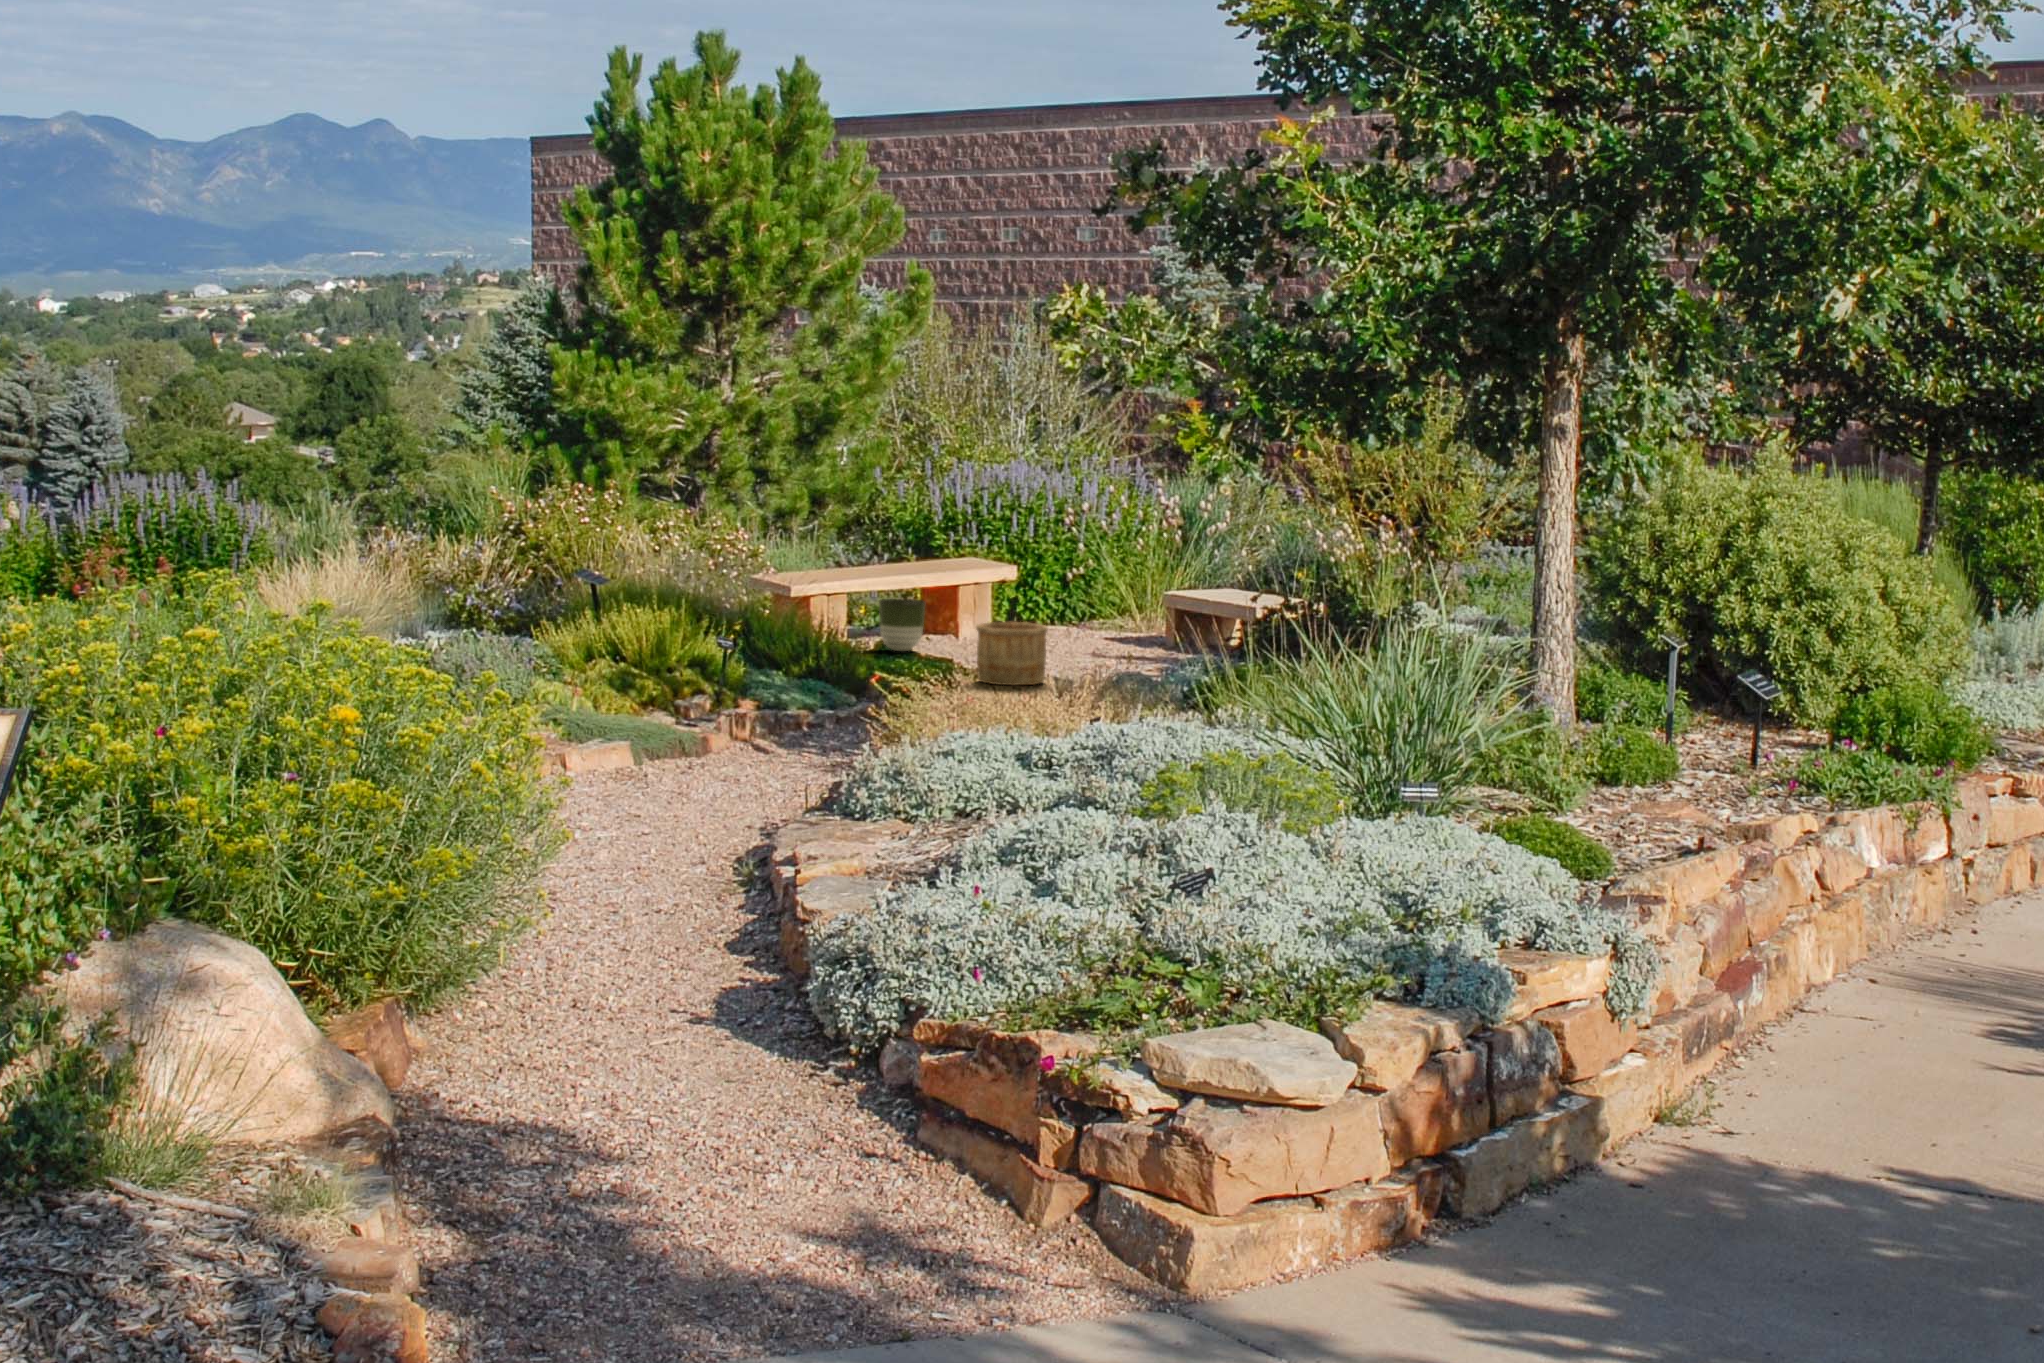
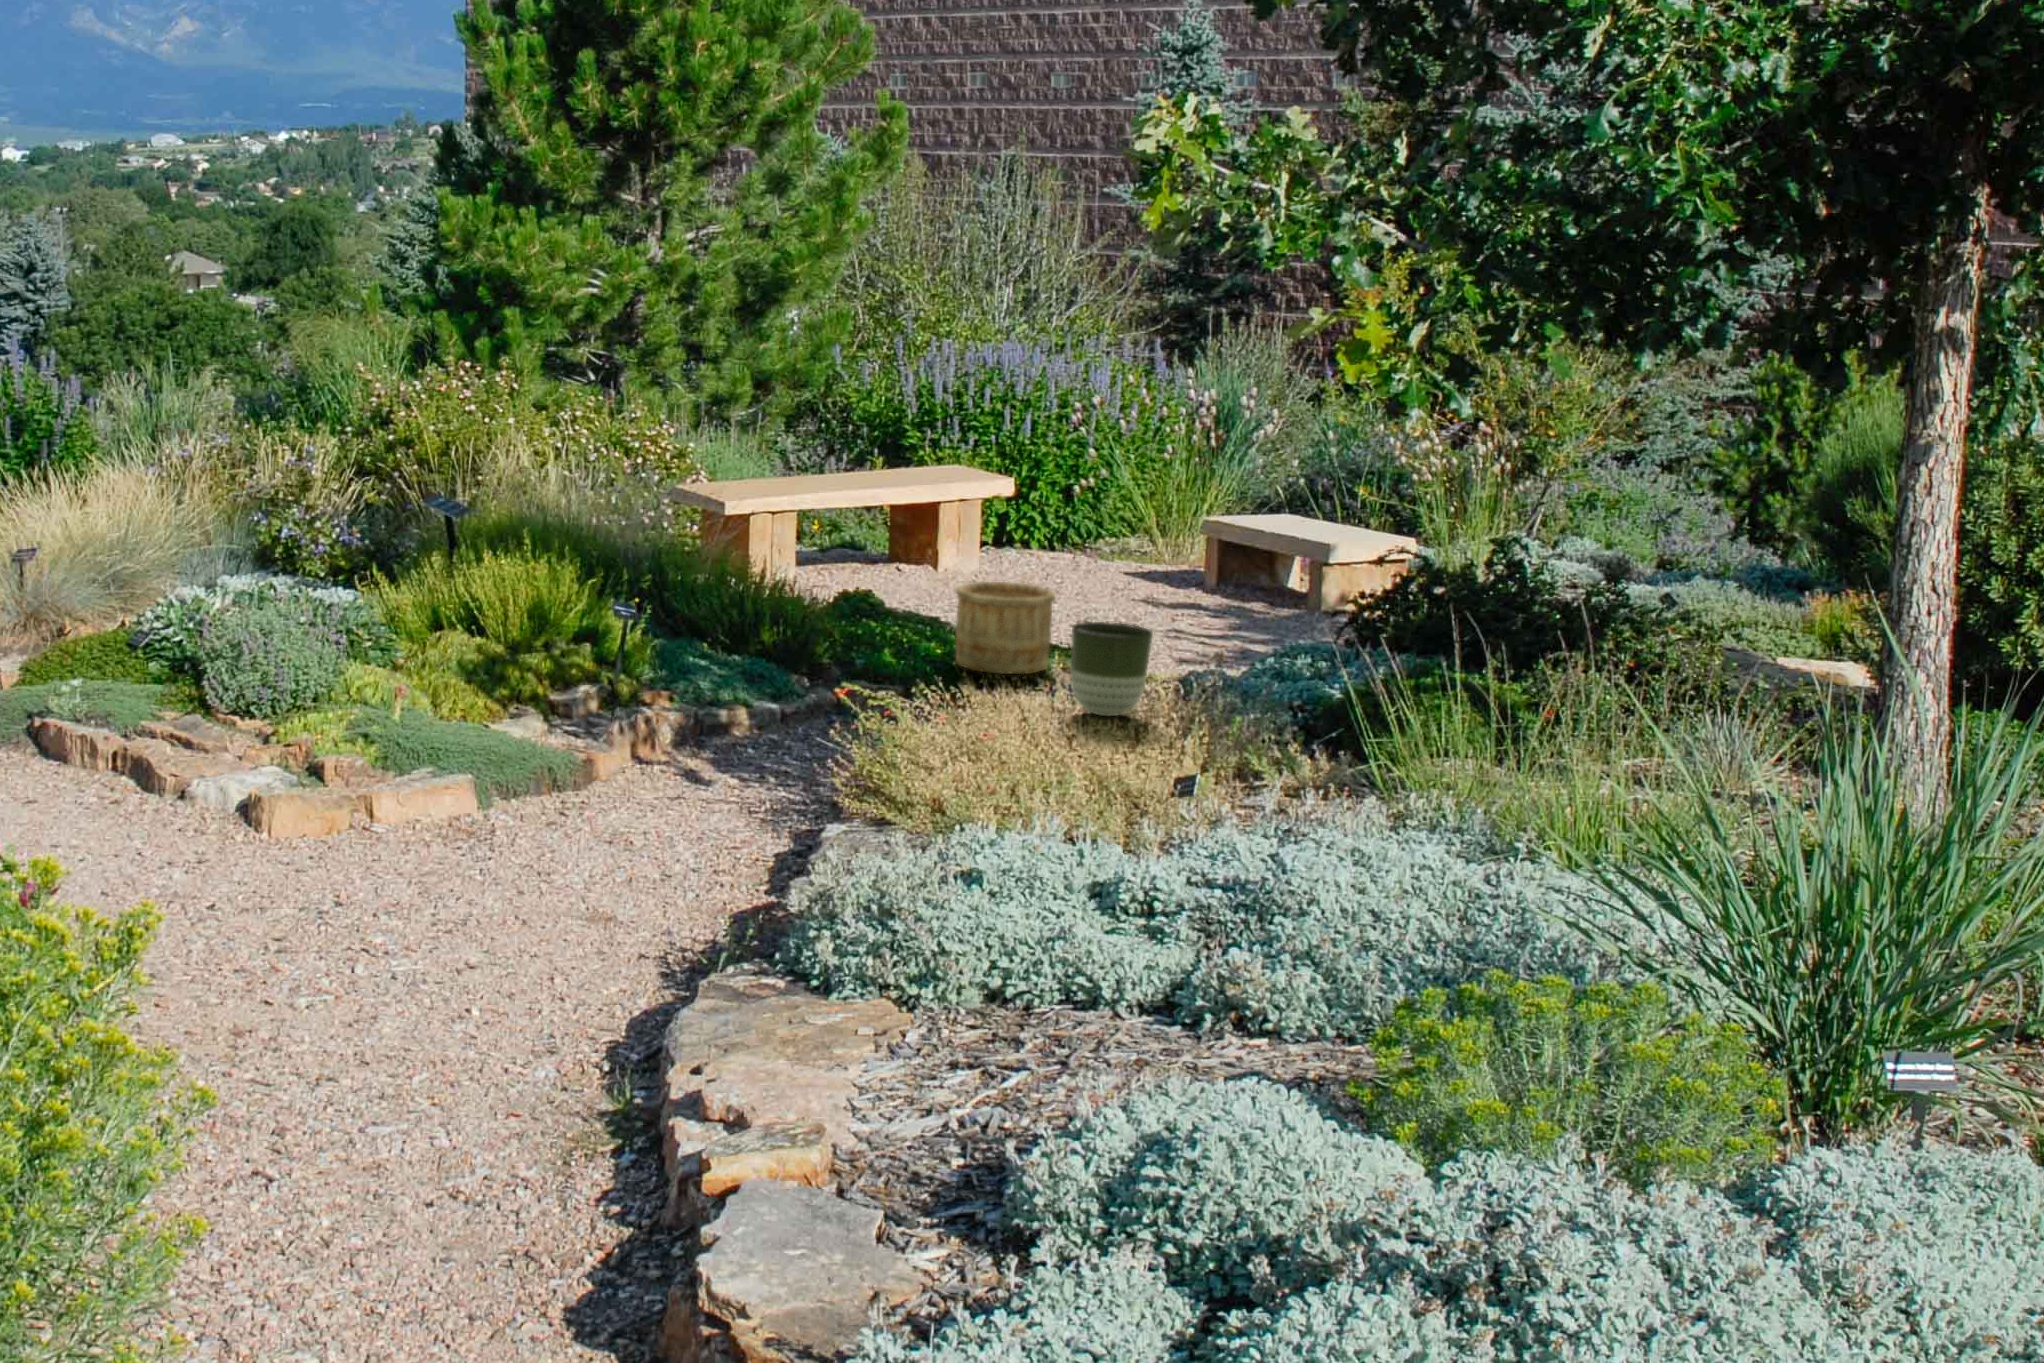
planter: present [879,599,925,651] -> present [1071,622,1153,716]

